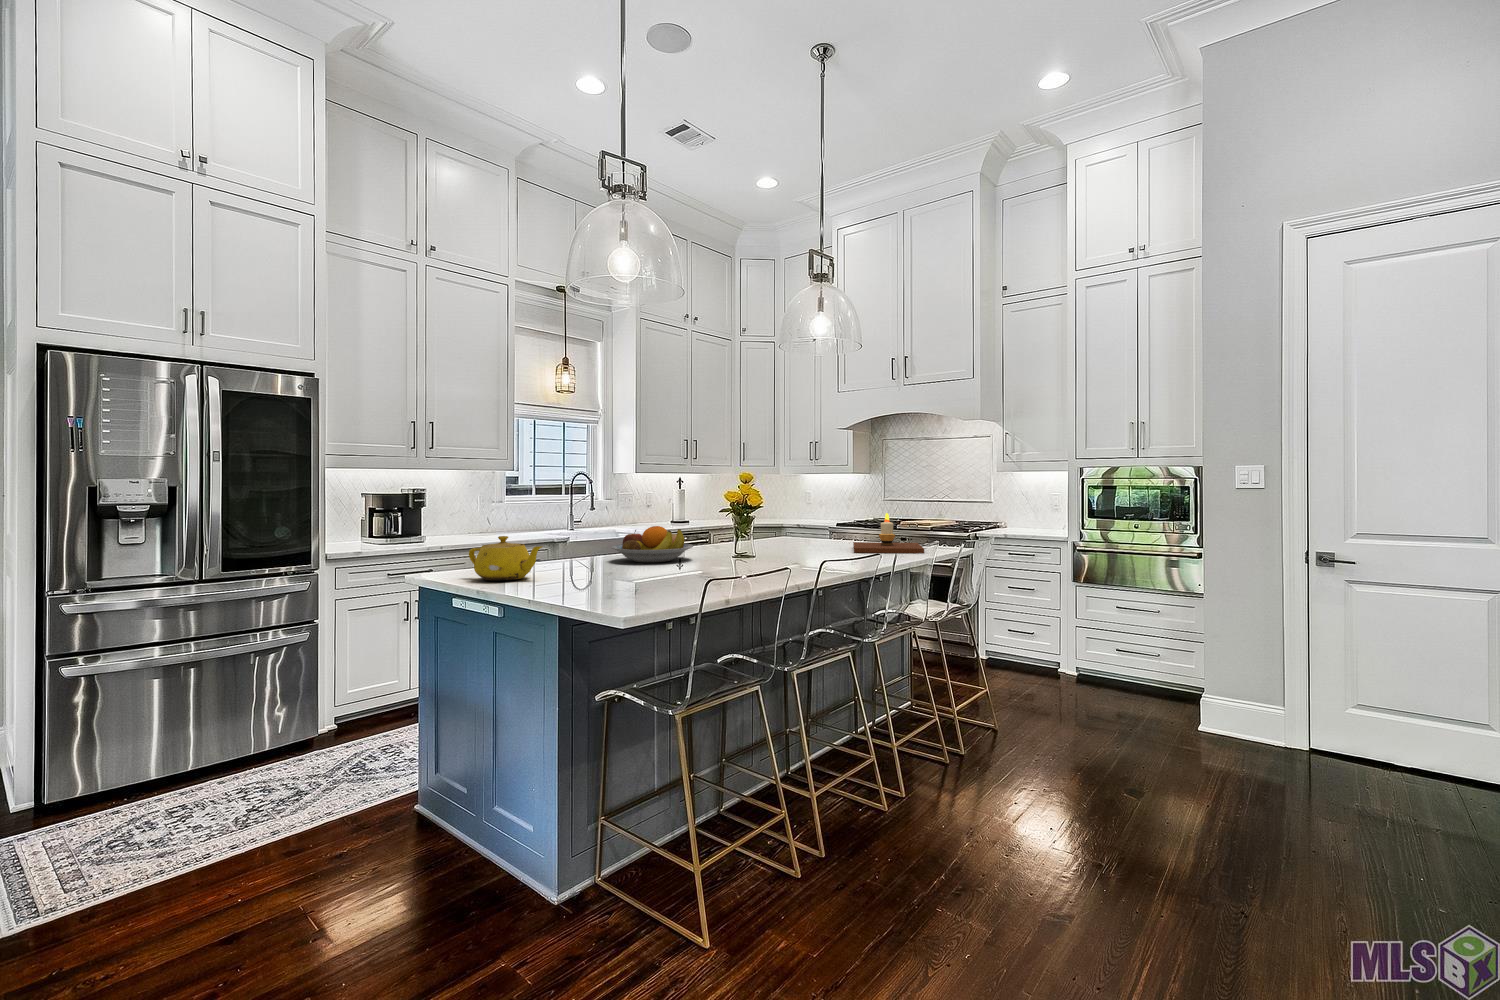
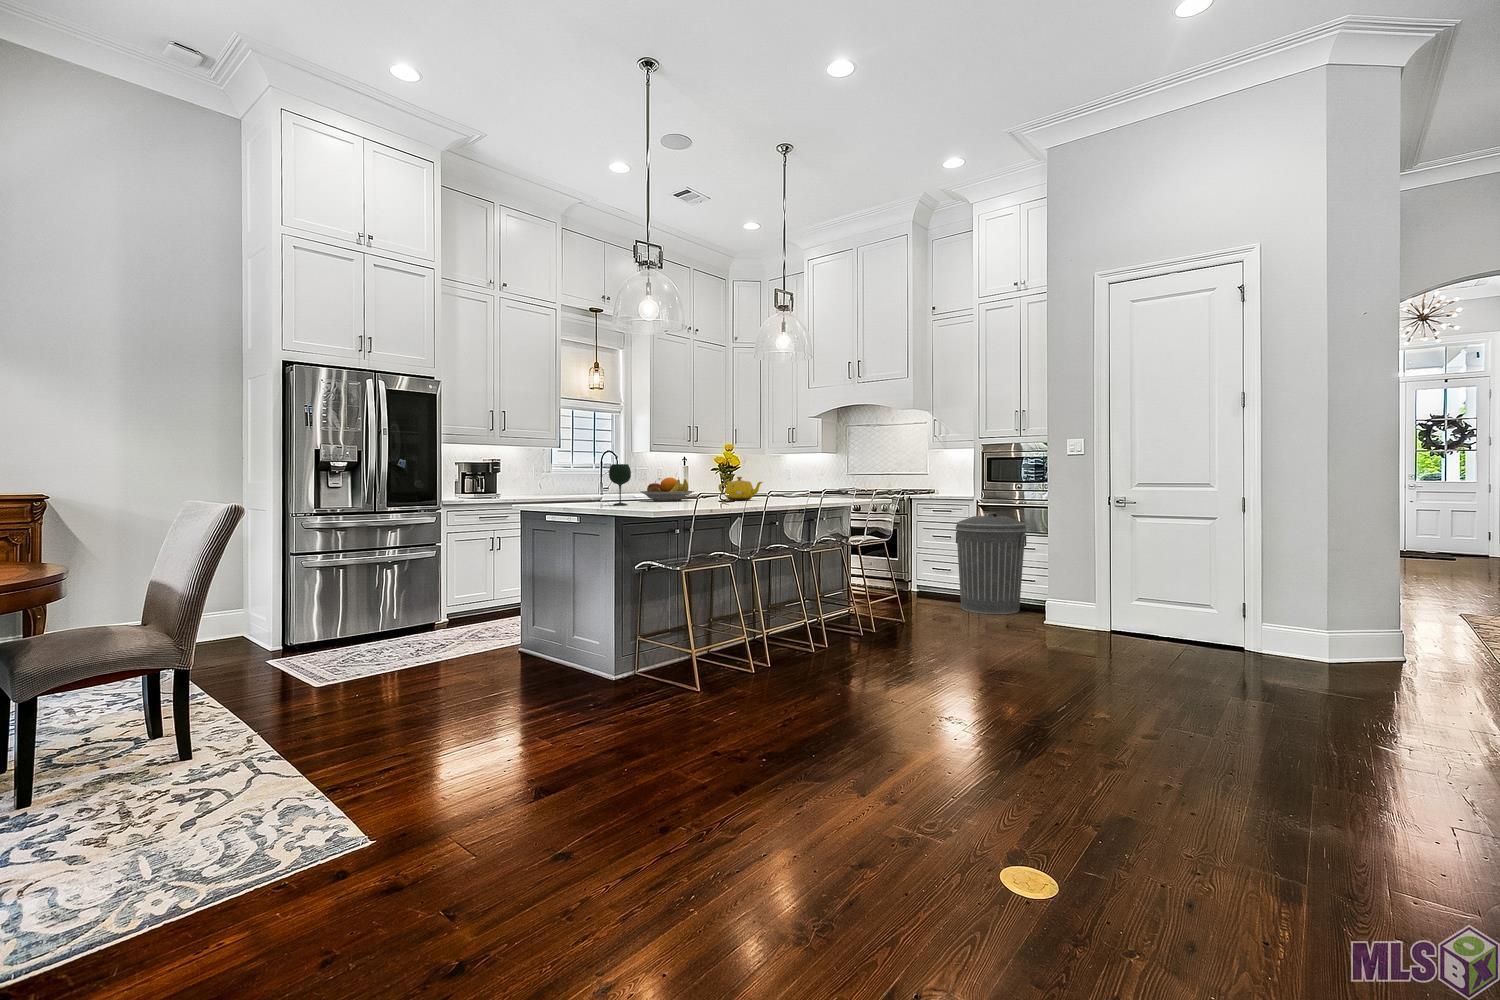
candle: present [853,513,924,553] -> none [804,472,852,498]
wine glass: none [551,517,589,586] -> present [609,464,631,505]
teapot: present [469,536,543,581] -> present [719,477,763,500]
trash can: none [1050,563,1155,708] -> present [956,513,1026,614]

